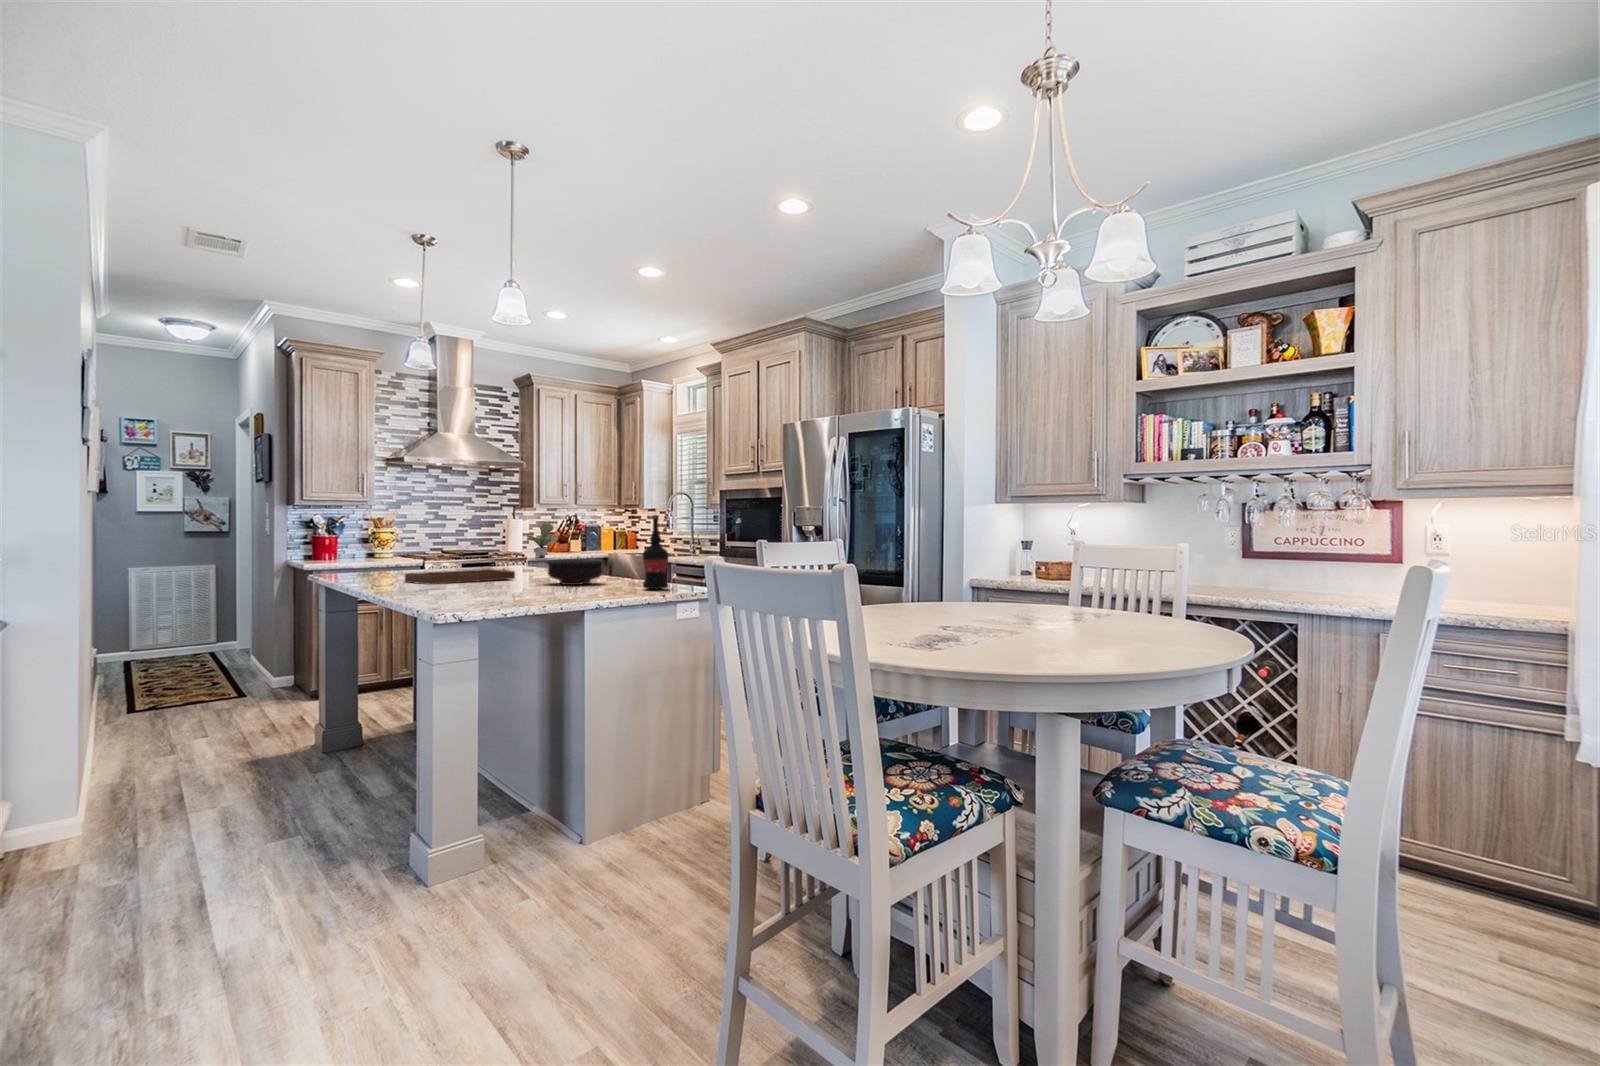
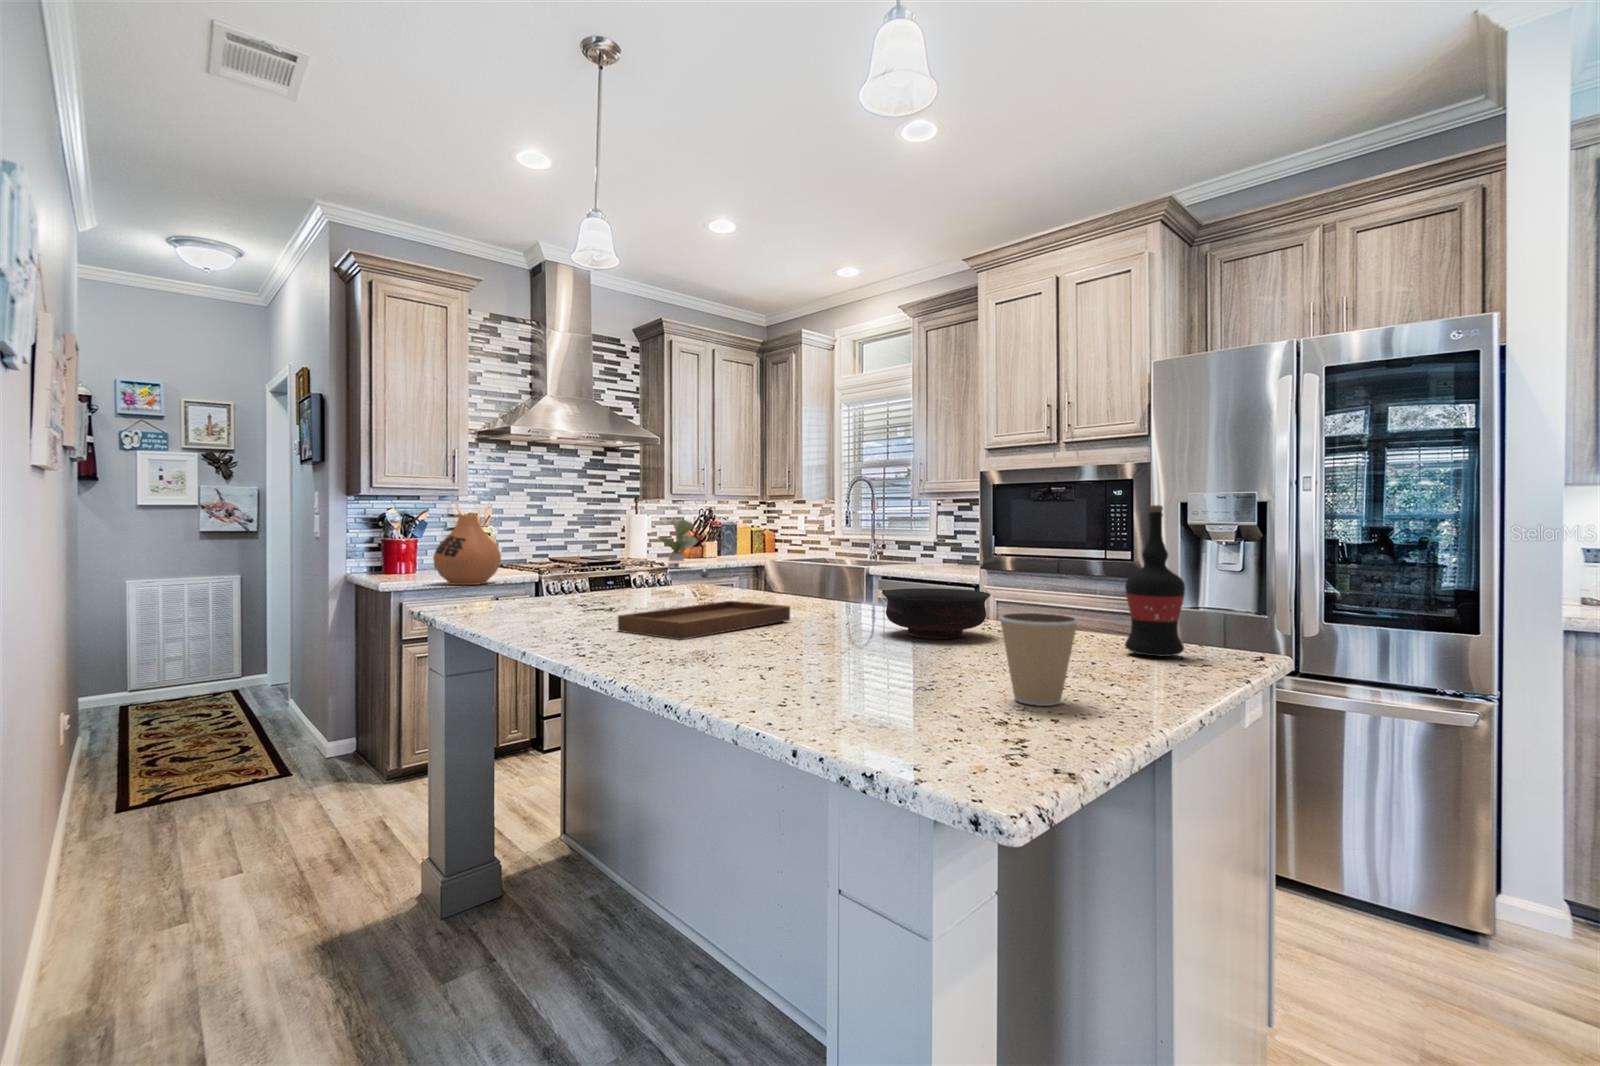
vase: none [338,520,387,566] -> present [433,515,501,585]
coffee cup: none [510,562,544,598] -> present [999,613,1078,706]

